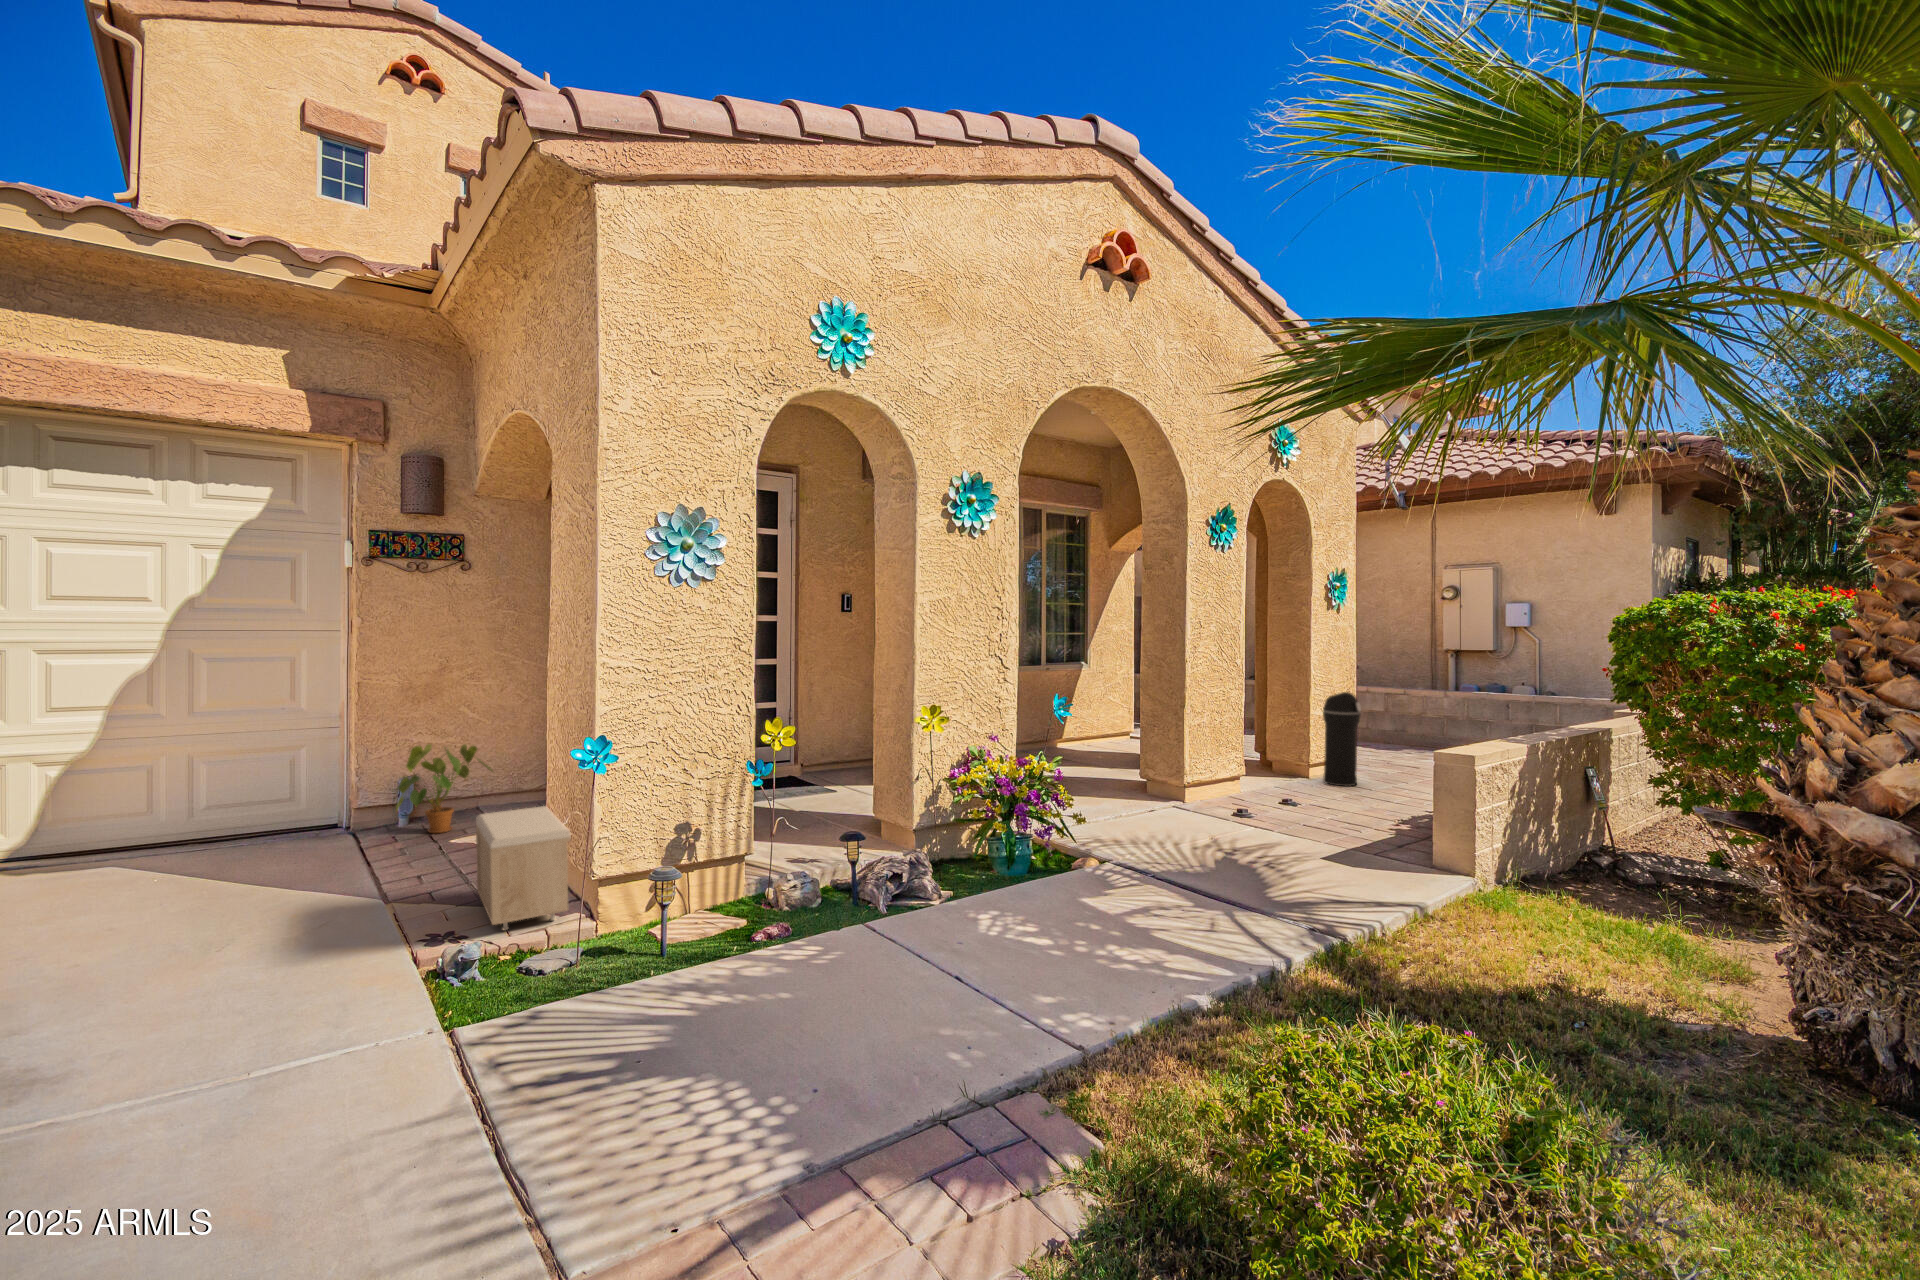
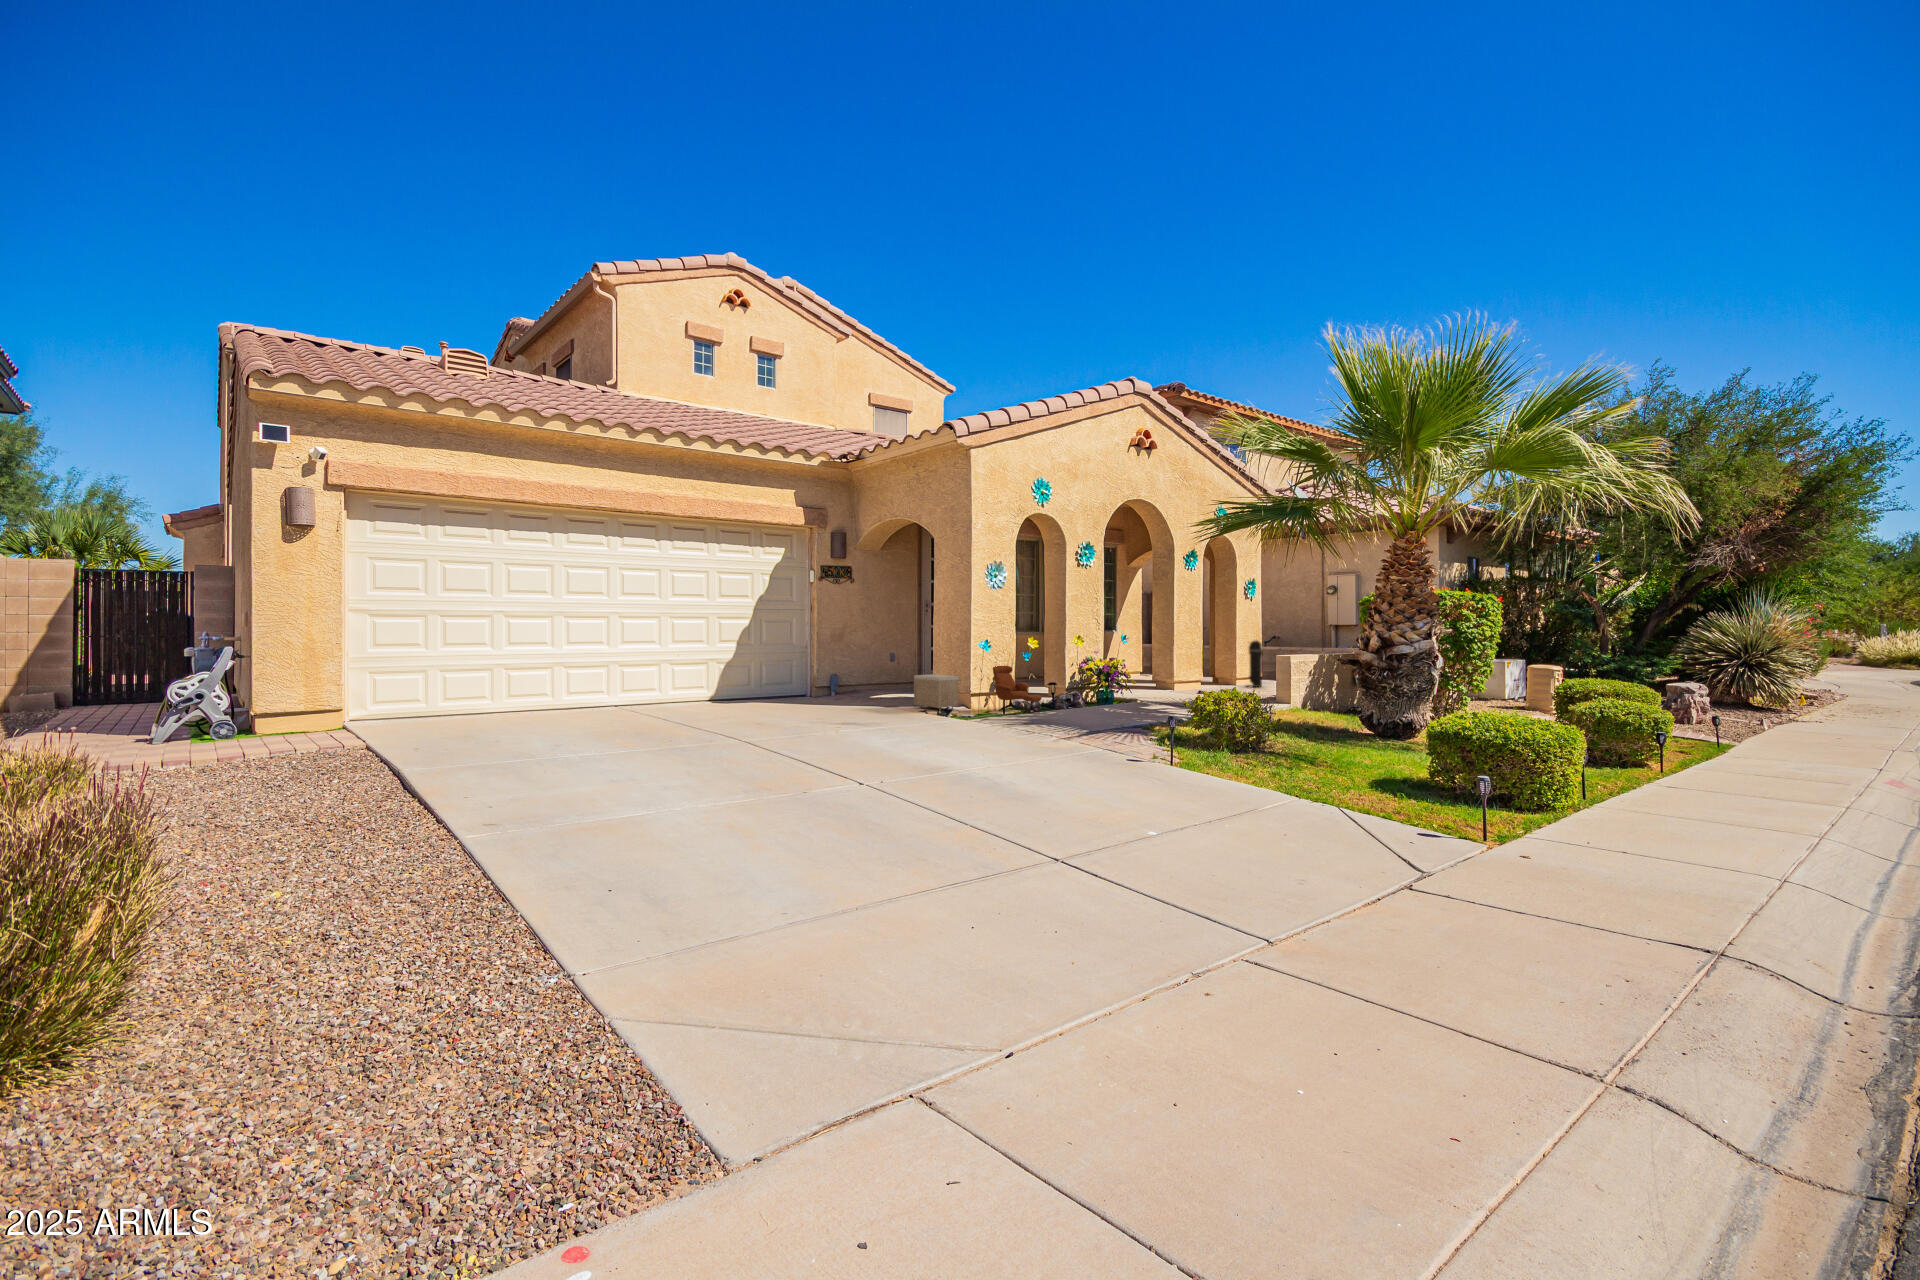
house plant: present [396,744,492,833] -> none [832,660,870,699]
lounge chair: none [659,793,779,969] -> present [993,665,1042,713]

